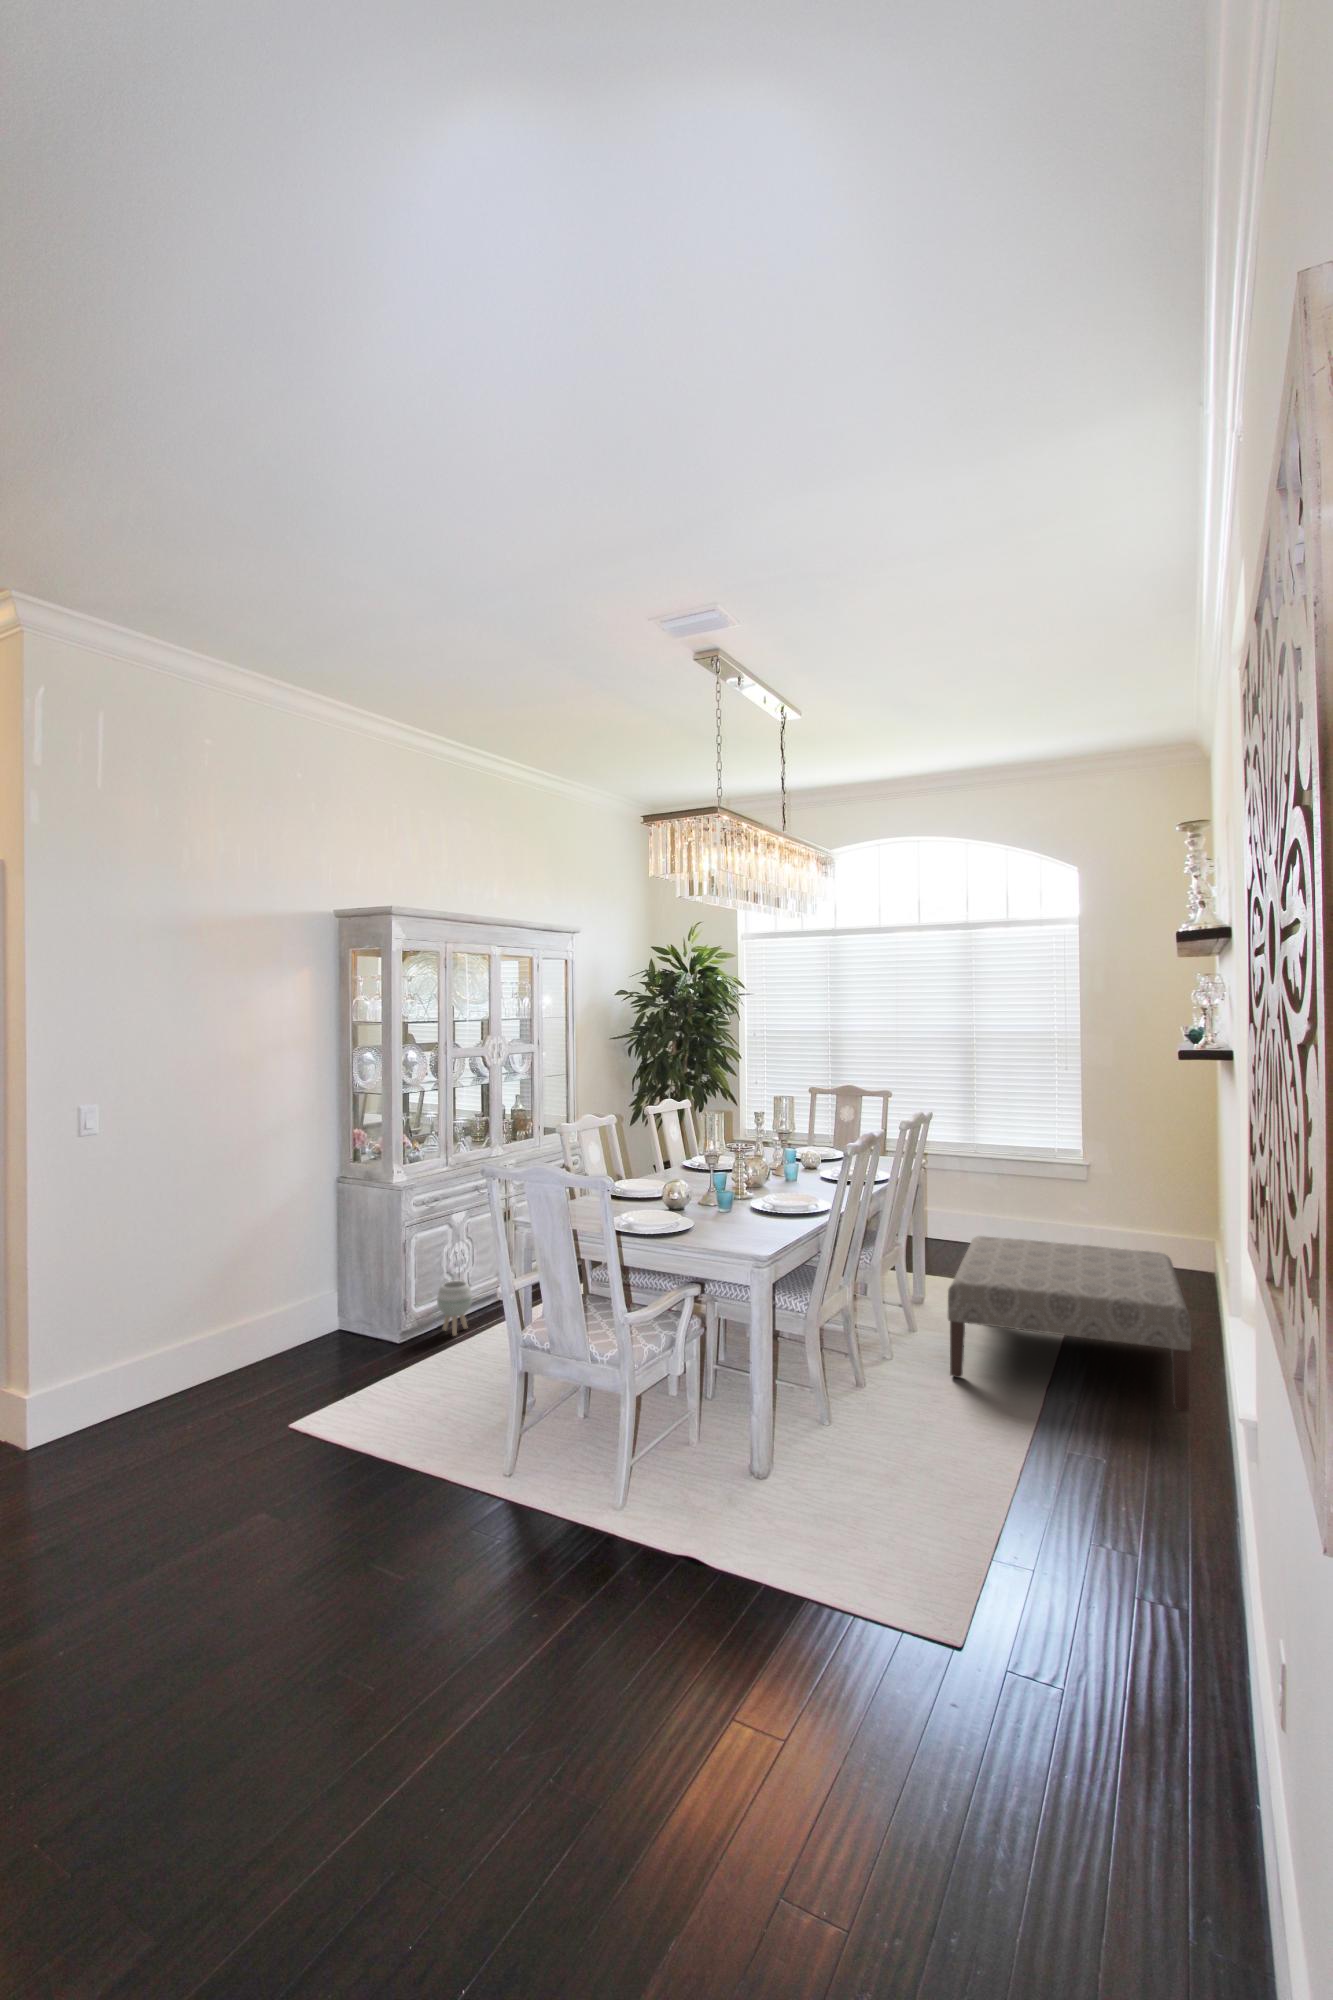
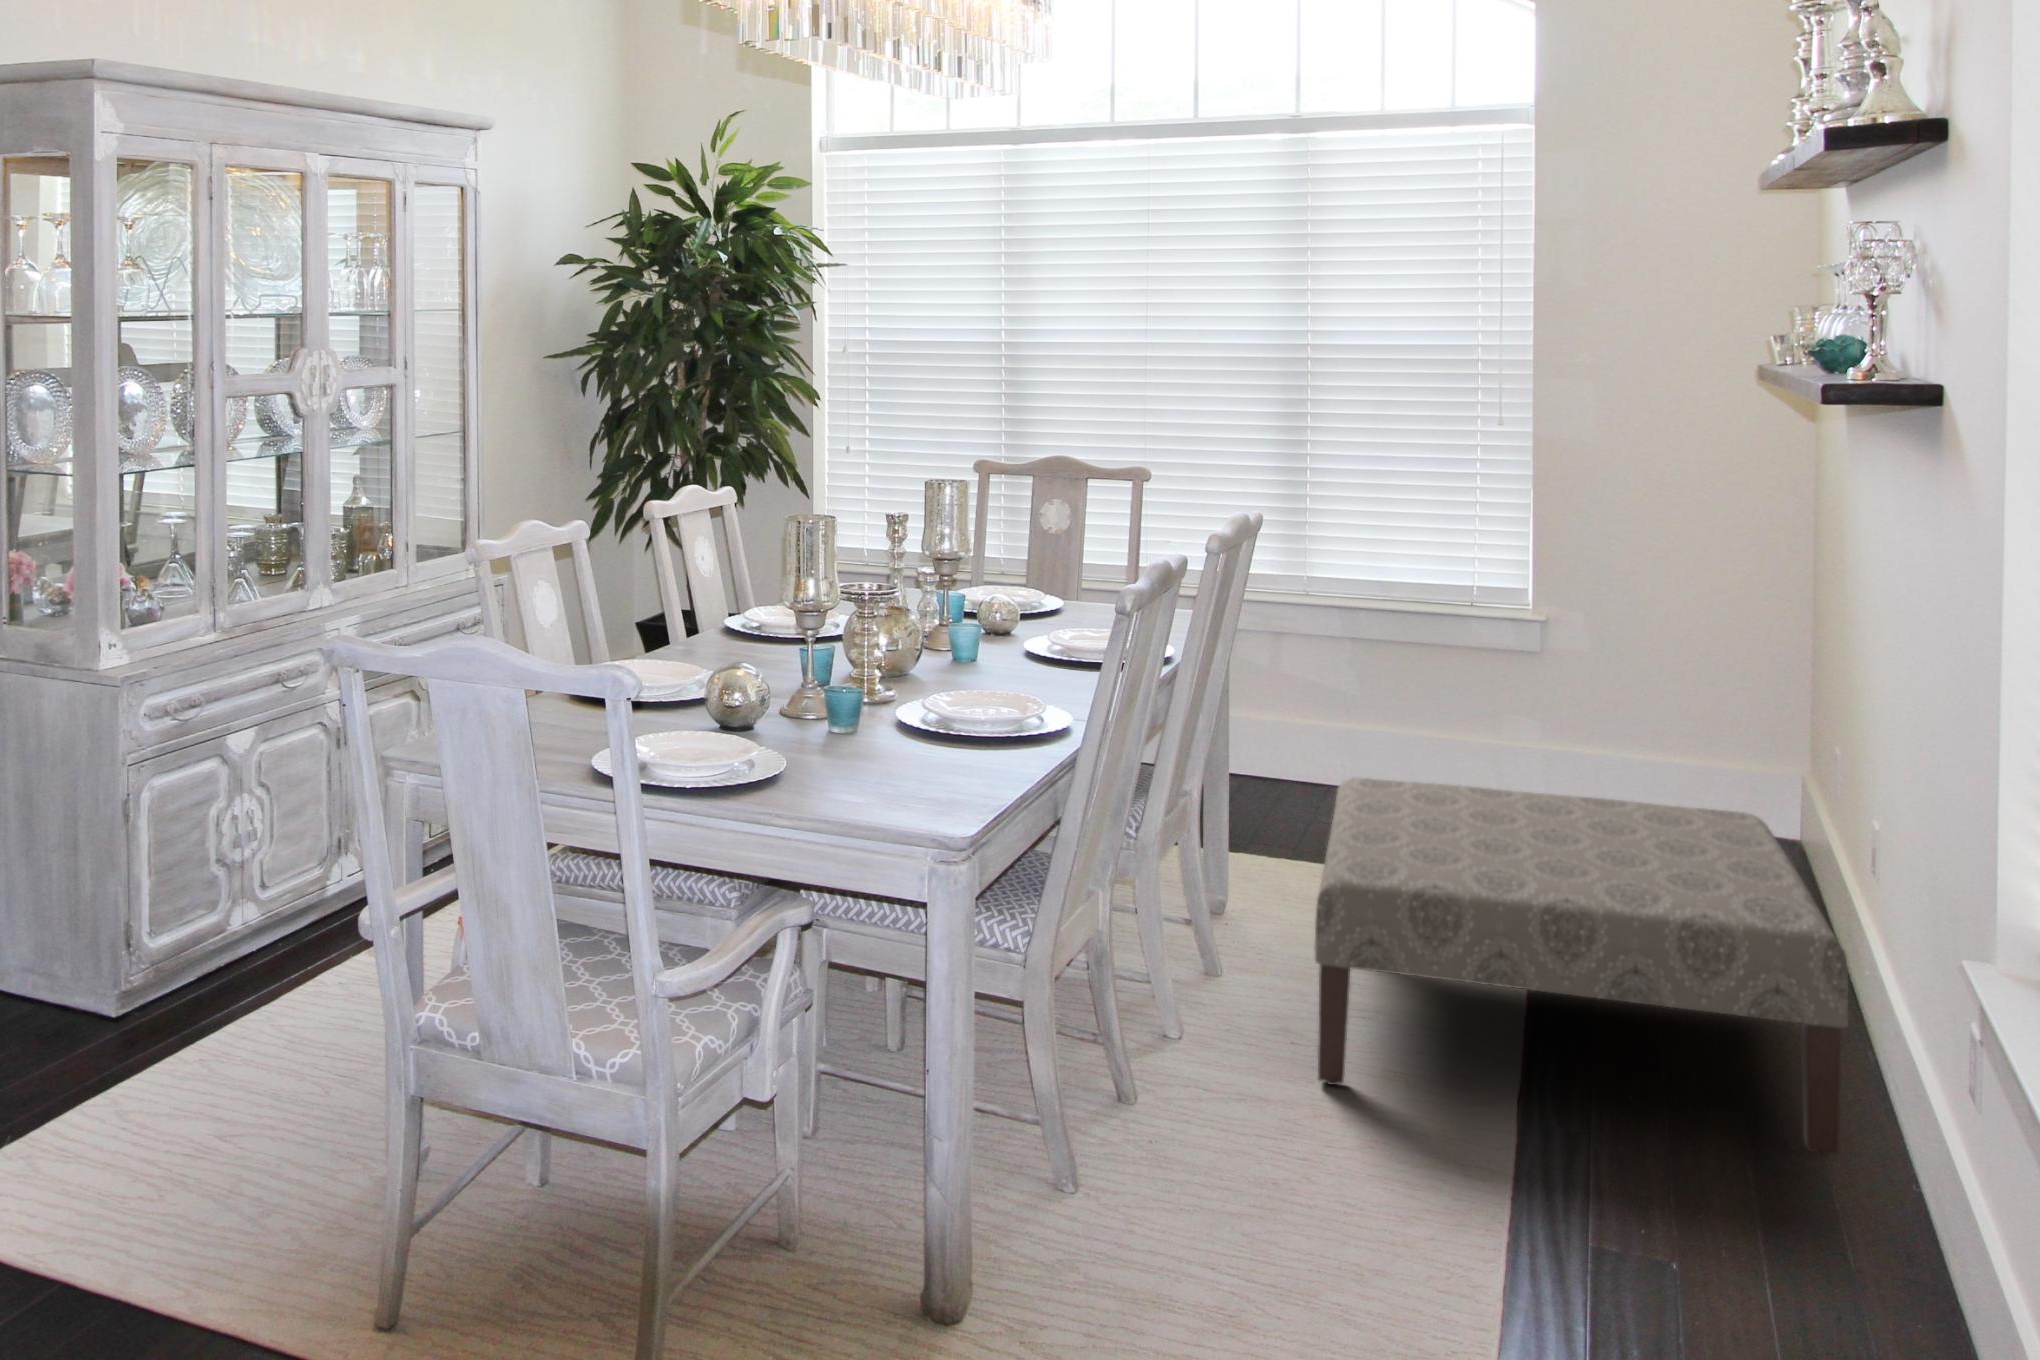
planter: present [437,1281,472,1336] -> none [197,880,273,999]

